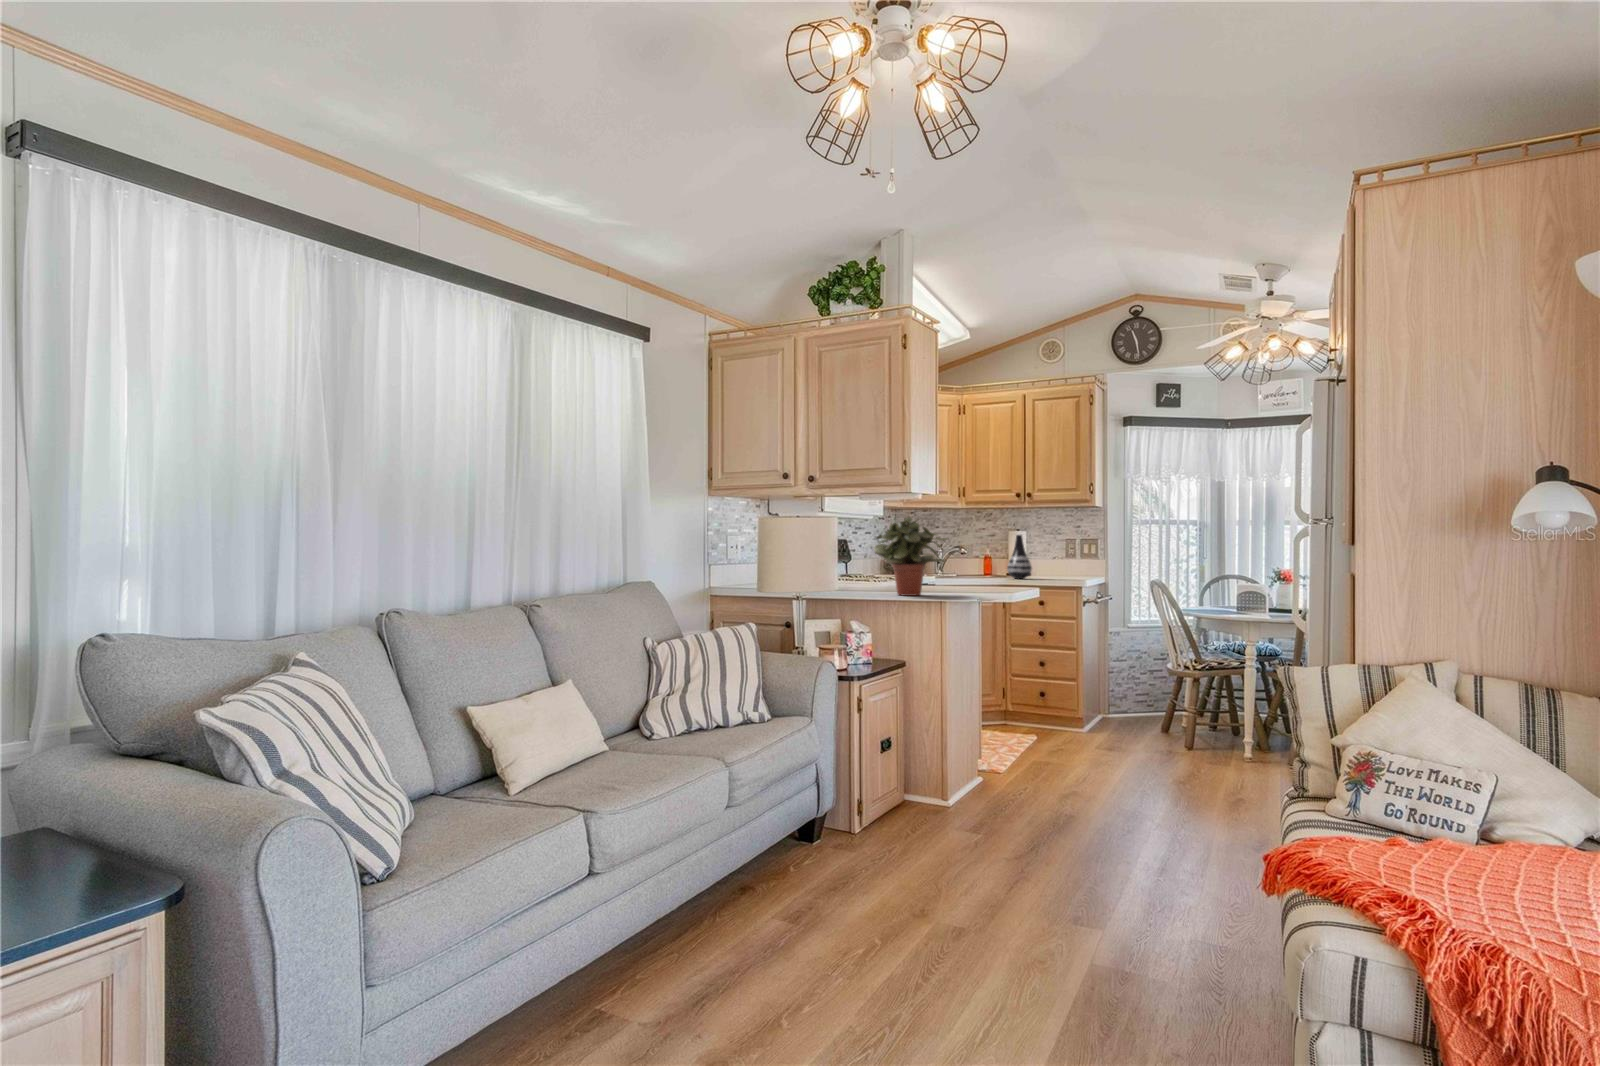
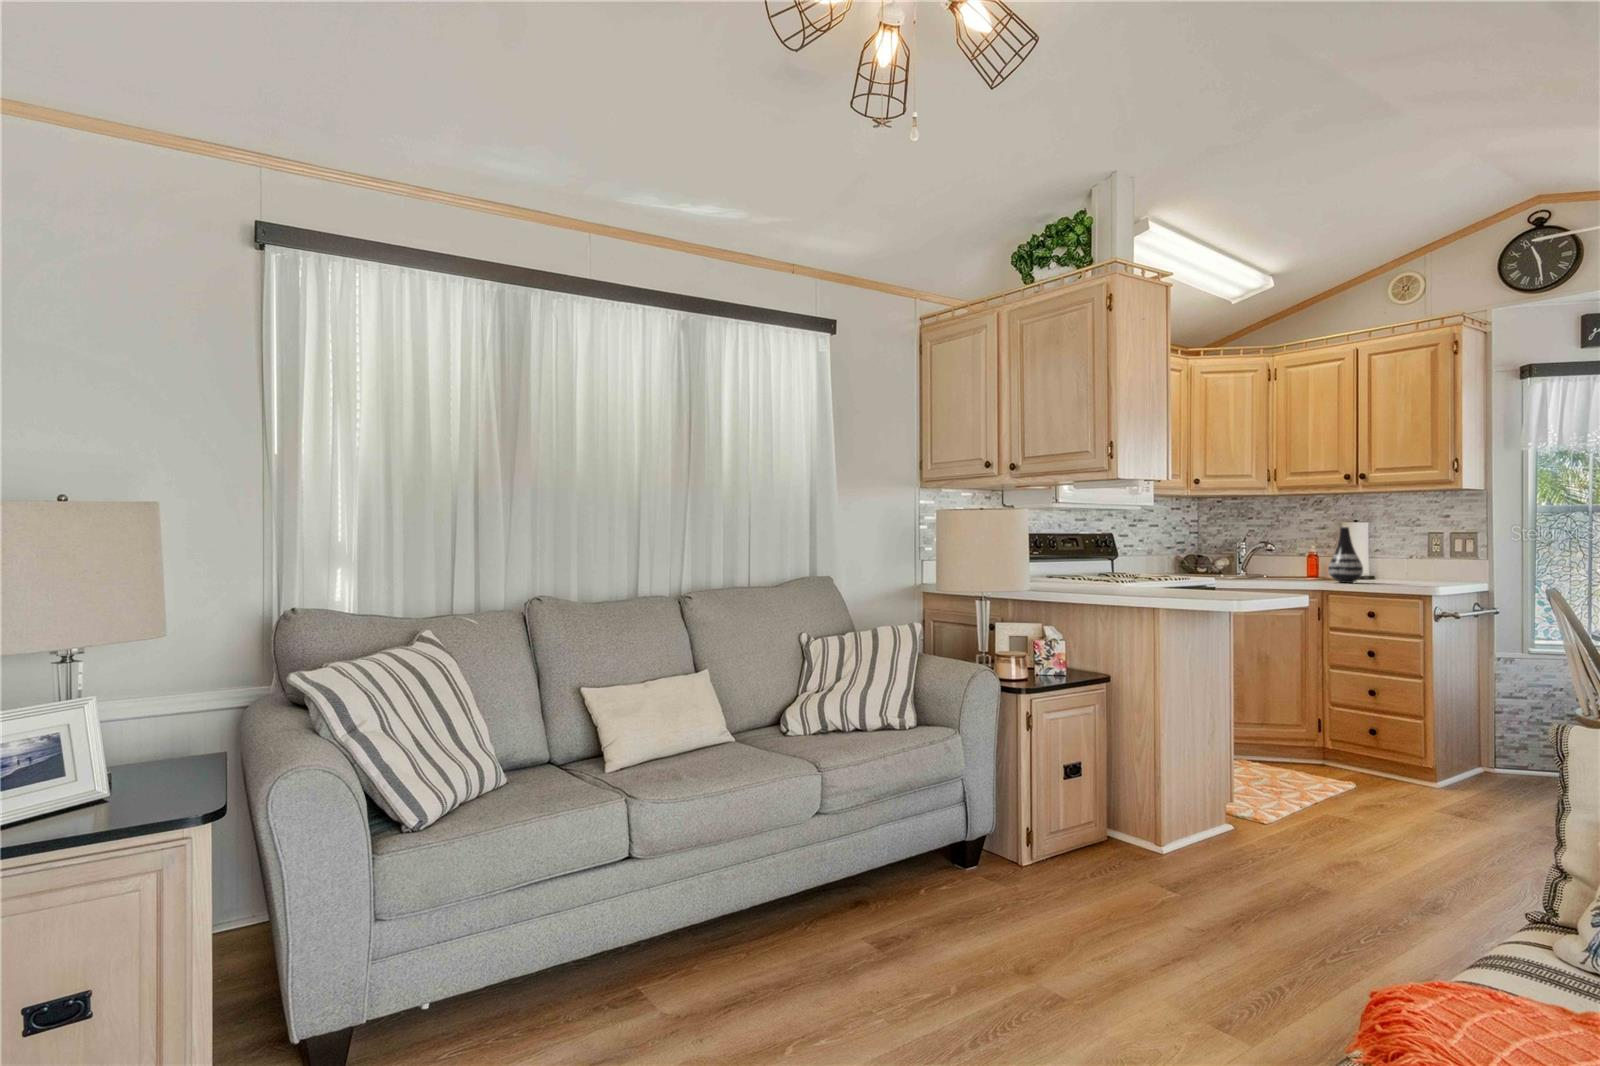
potted plant: present [874,517,947,596] -> none [1068,506,1162,598]

